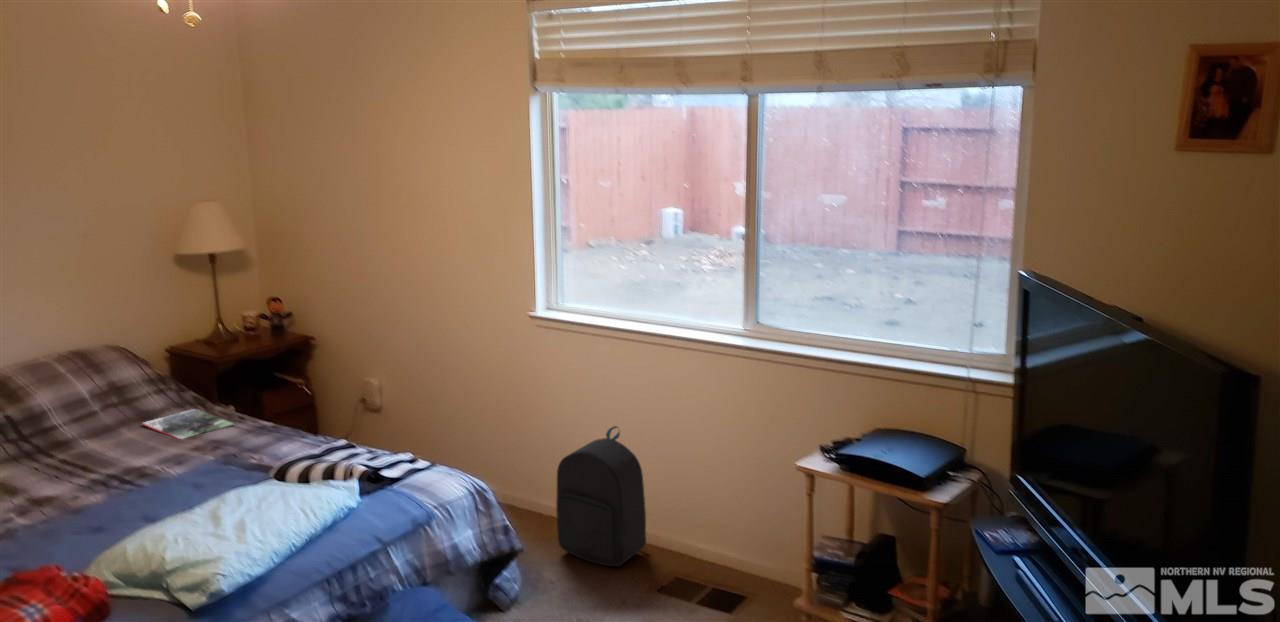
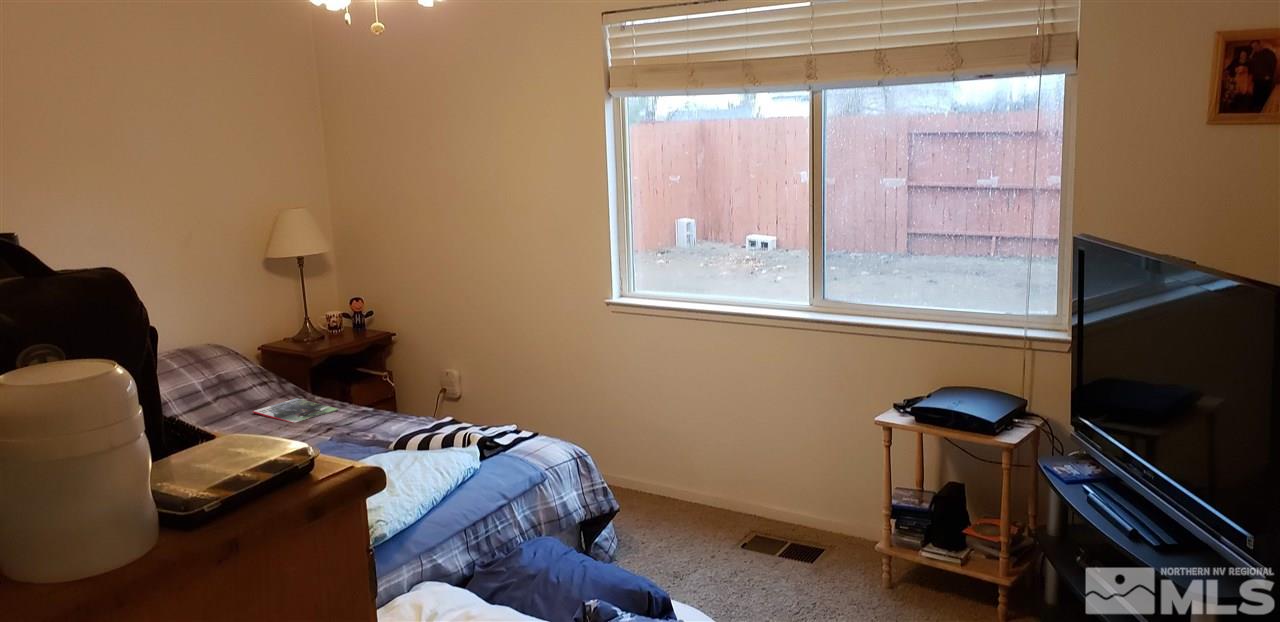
backpack: present [556,426,646,566] -> none [640,399,723,527]

